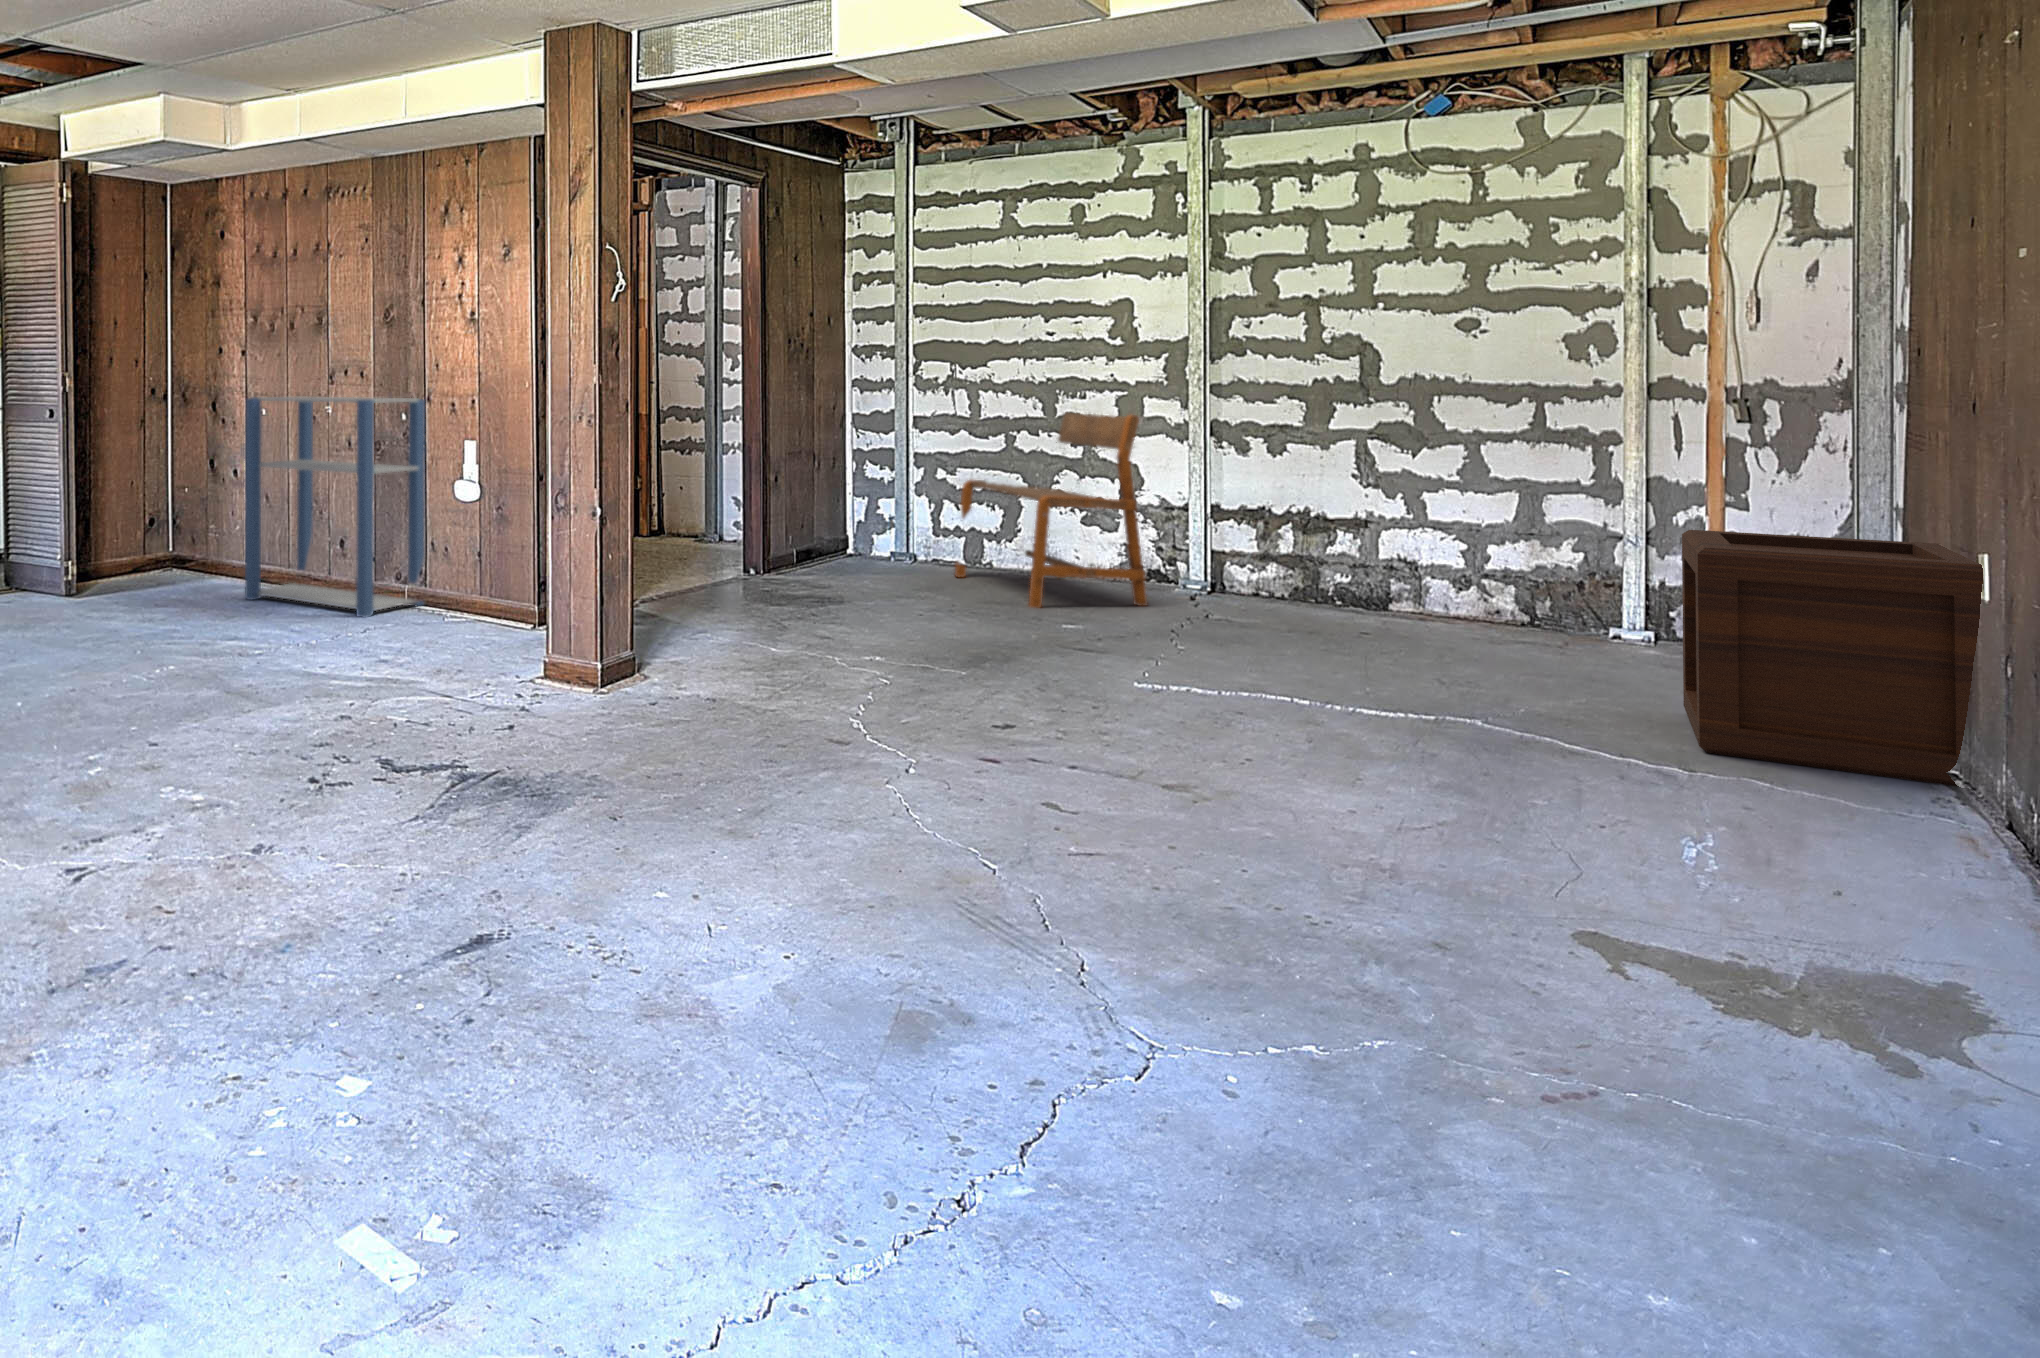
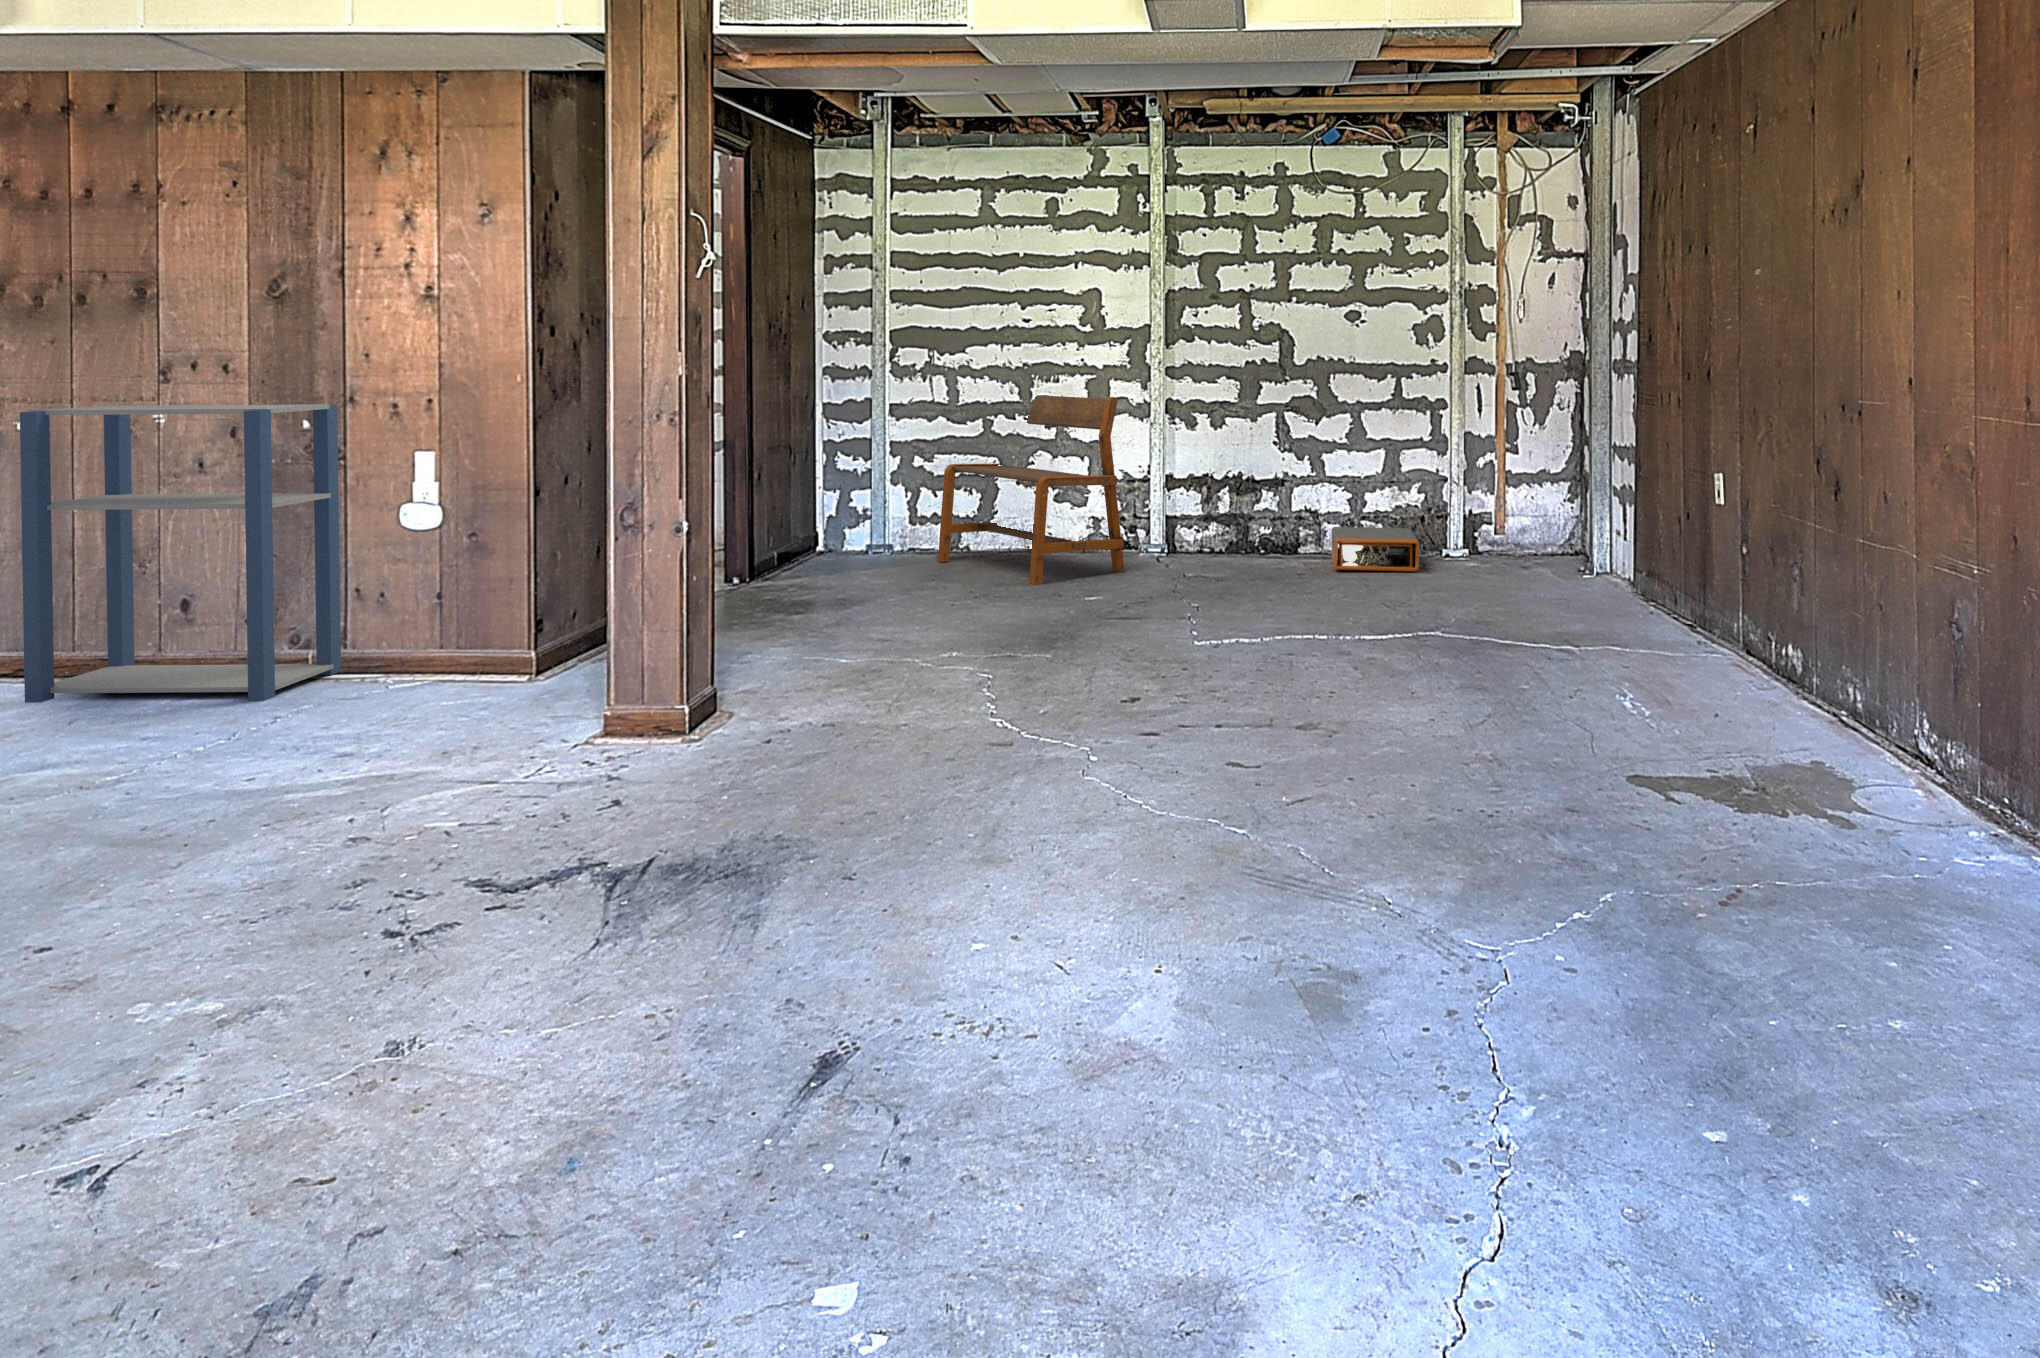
wooden crate: present [1682,530,1983,786] -> none [1527,475,1712,639]
storage box: none [1421,582,1558,648] -> present [1331,527,1419,571]

